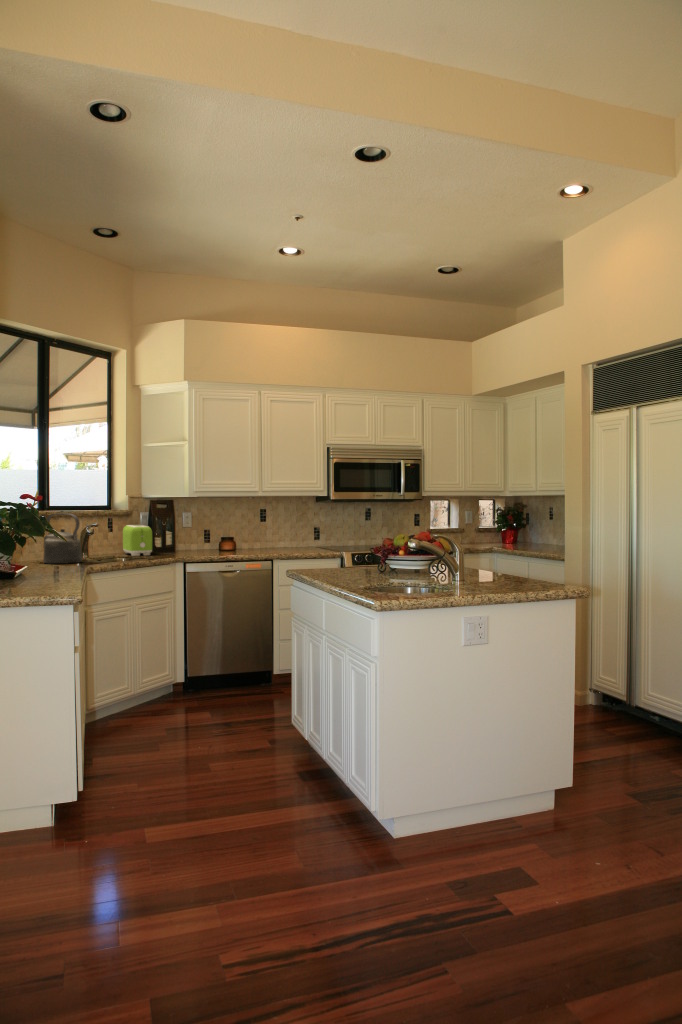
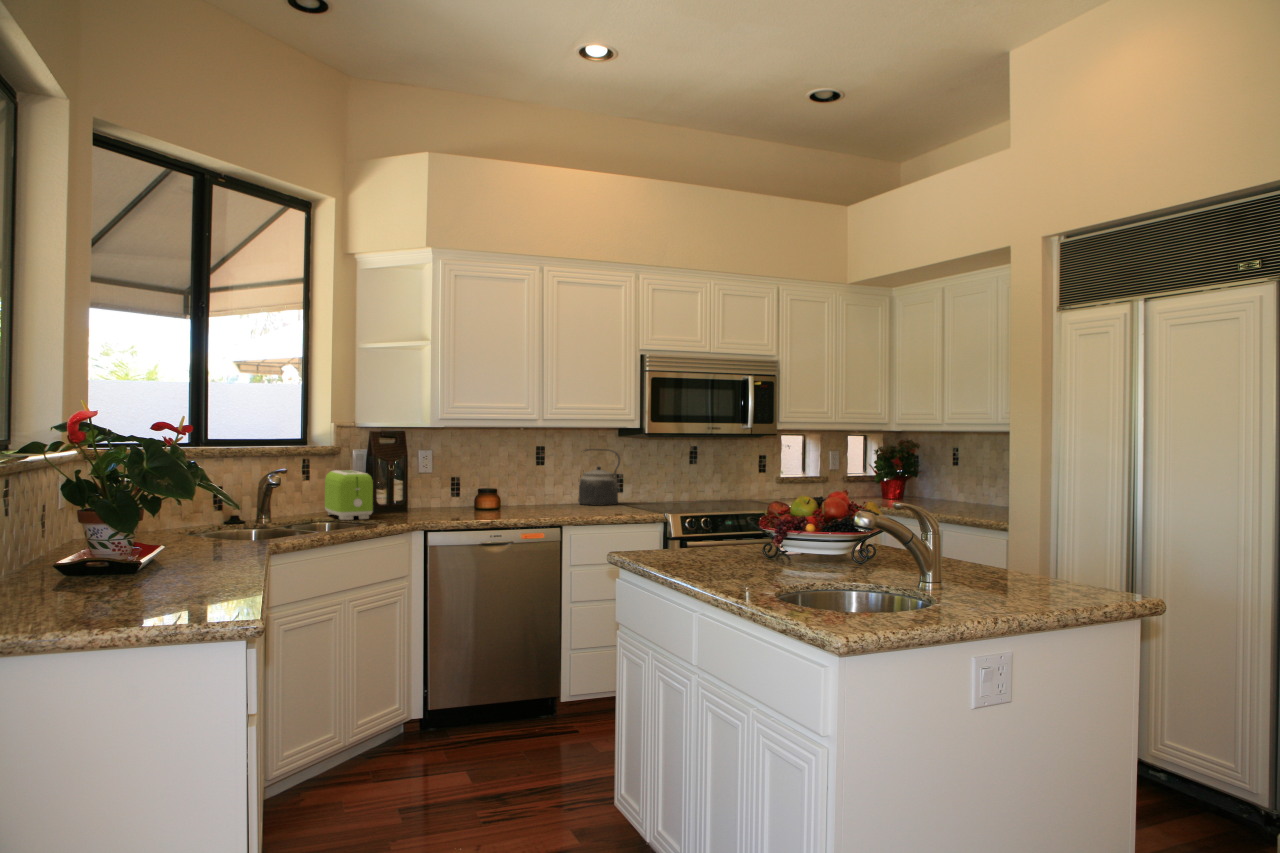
kettle: present [43,513,82,564] -> present [578,449,620,506]

